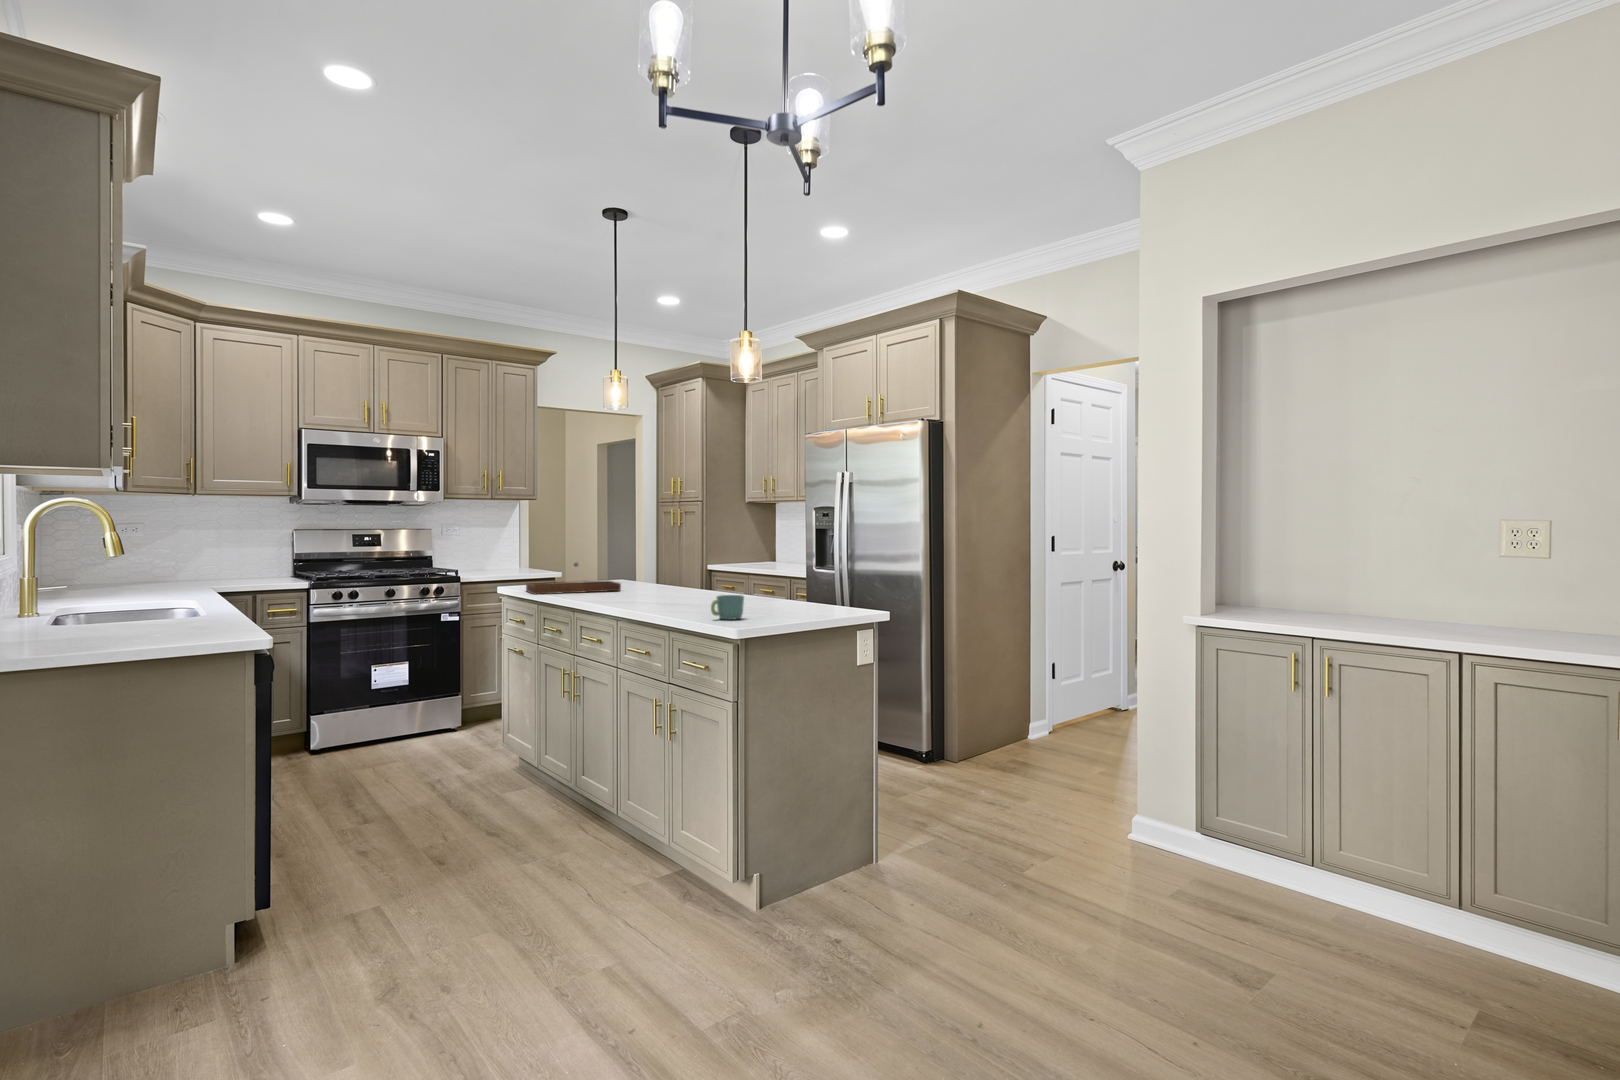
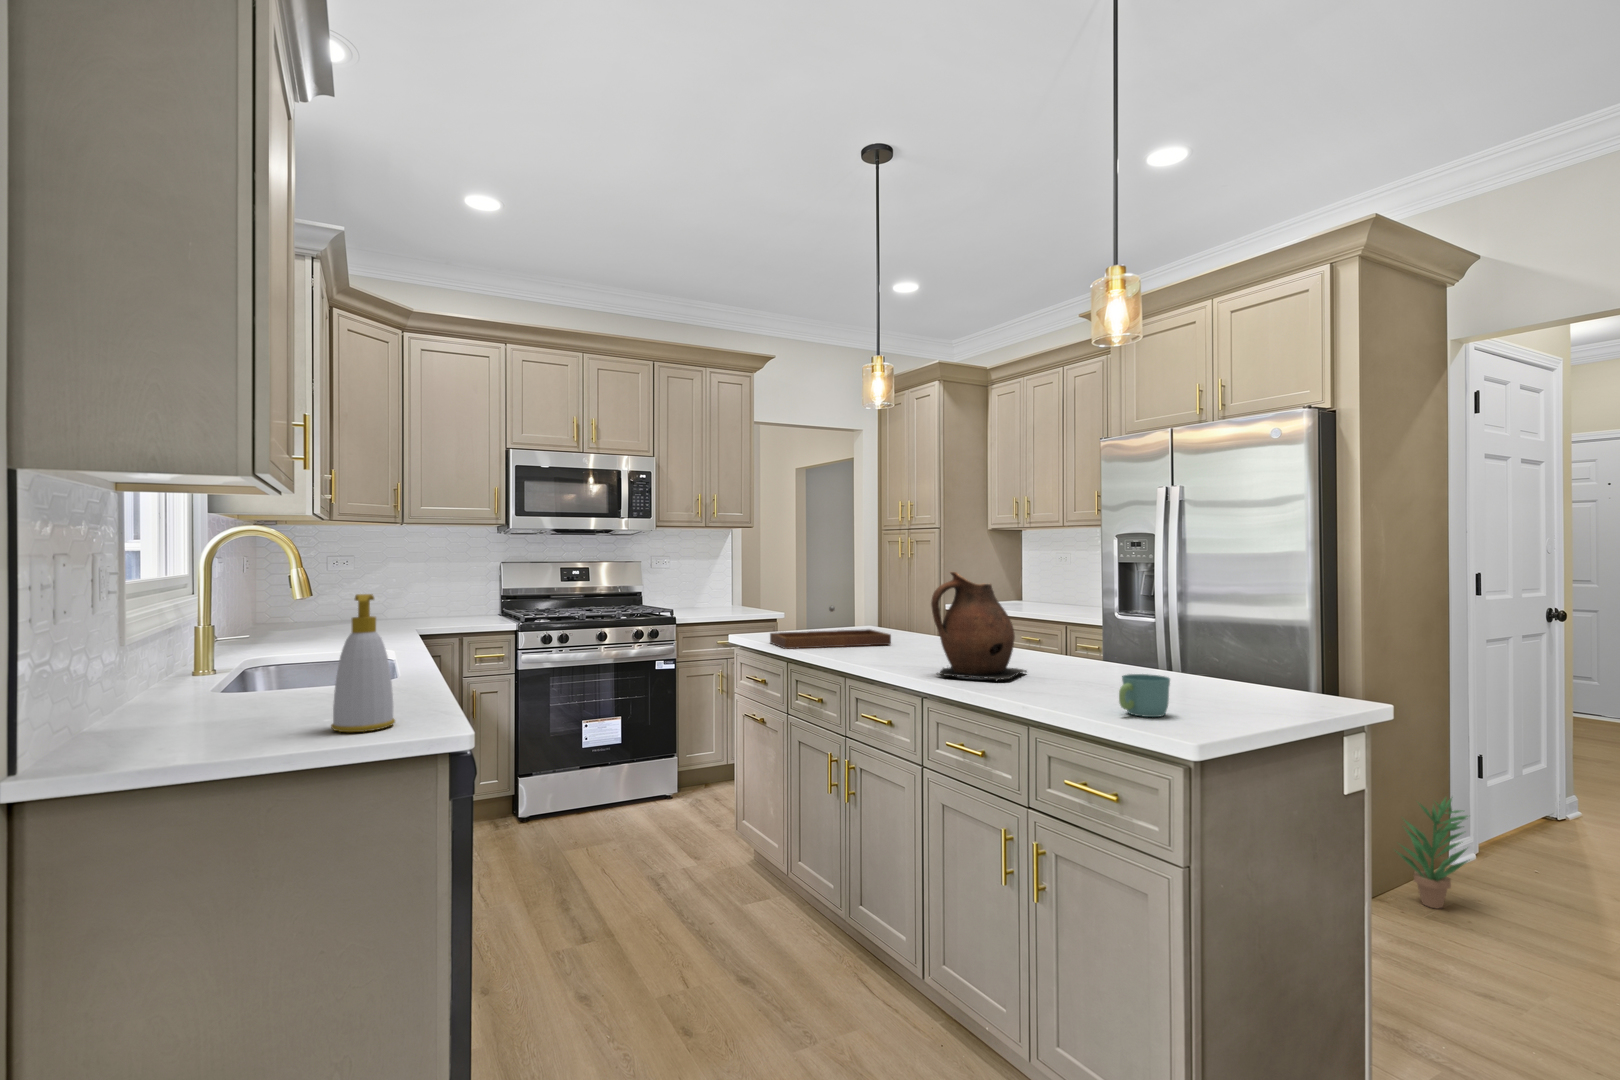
ceramic pitcher: none [624,533,693,607] -> present [931,572,1027,681]
soap bottle: none [161,546,210,639] -> present [331,594,395,732]
potted plant: none [974,687,1020,764] -> present [1395,798,1467,909]

